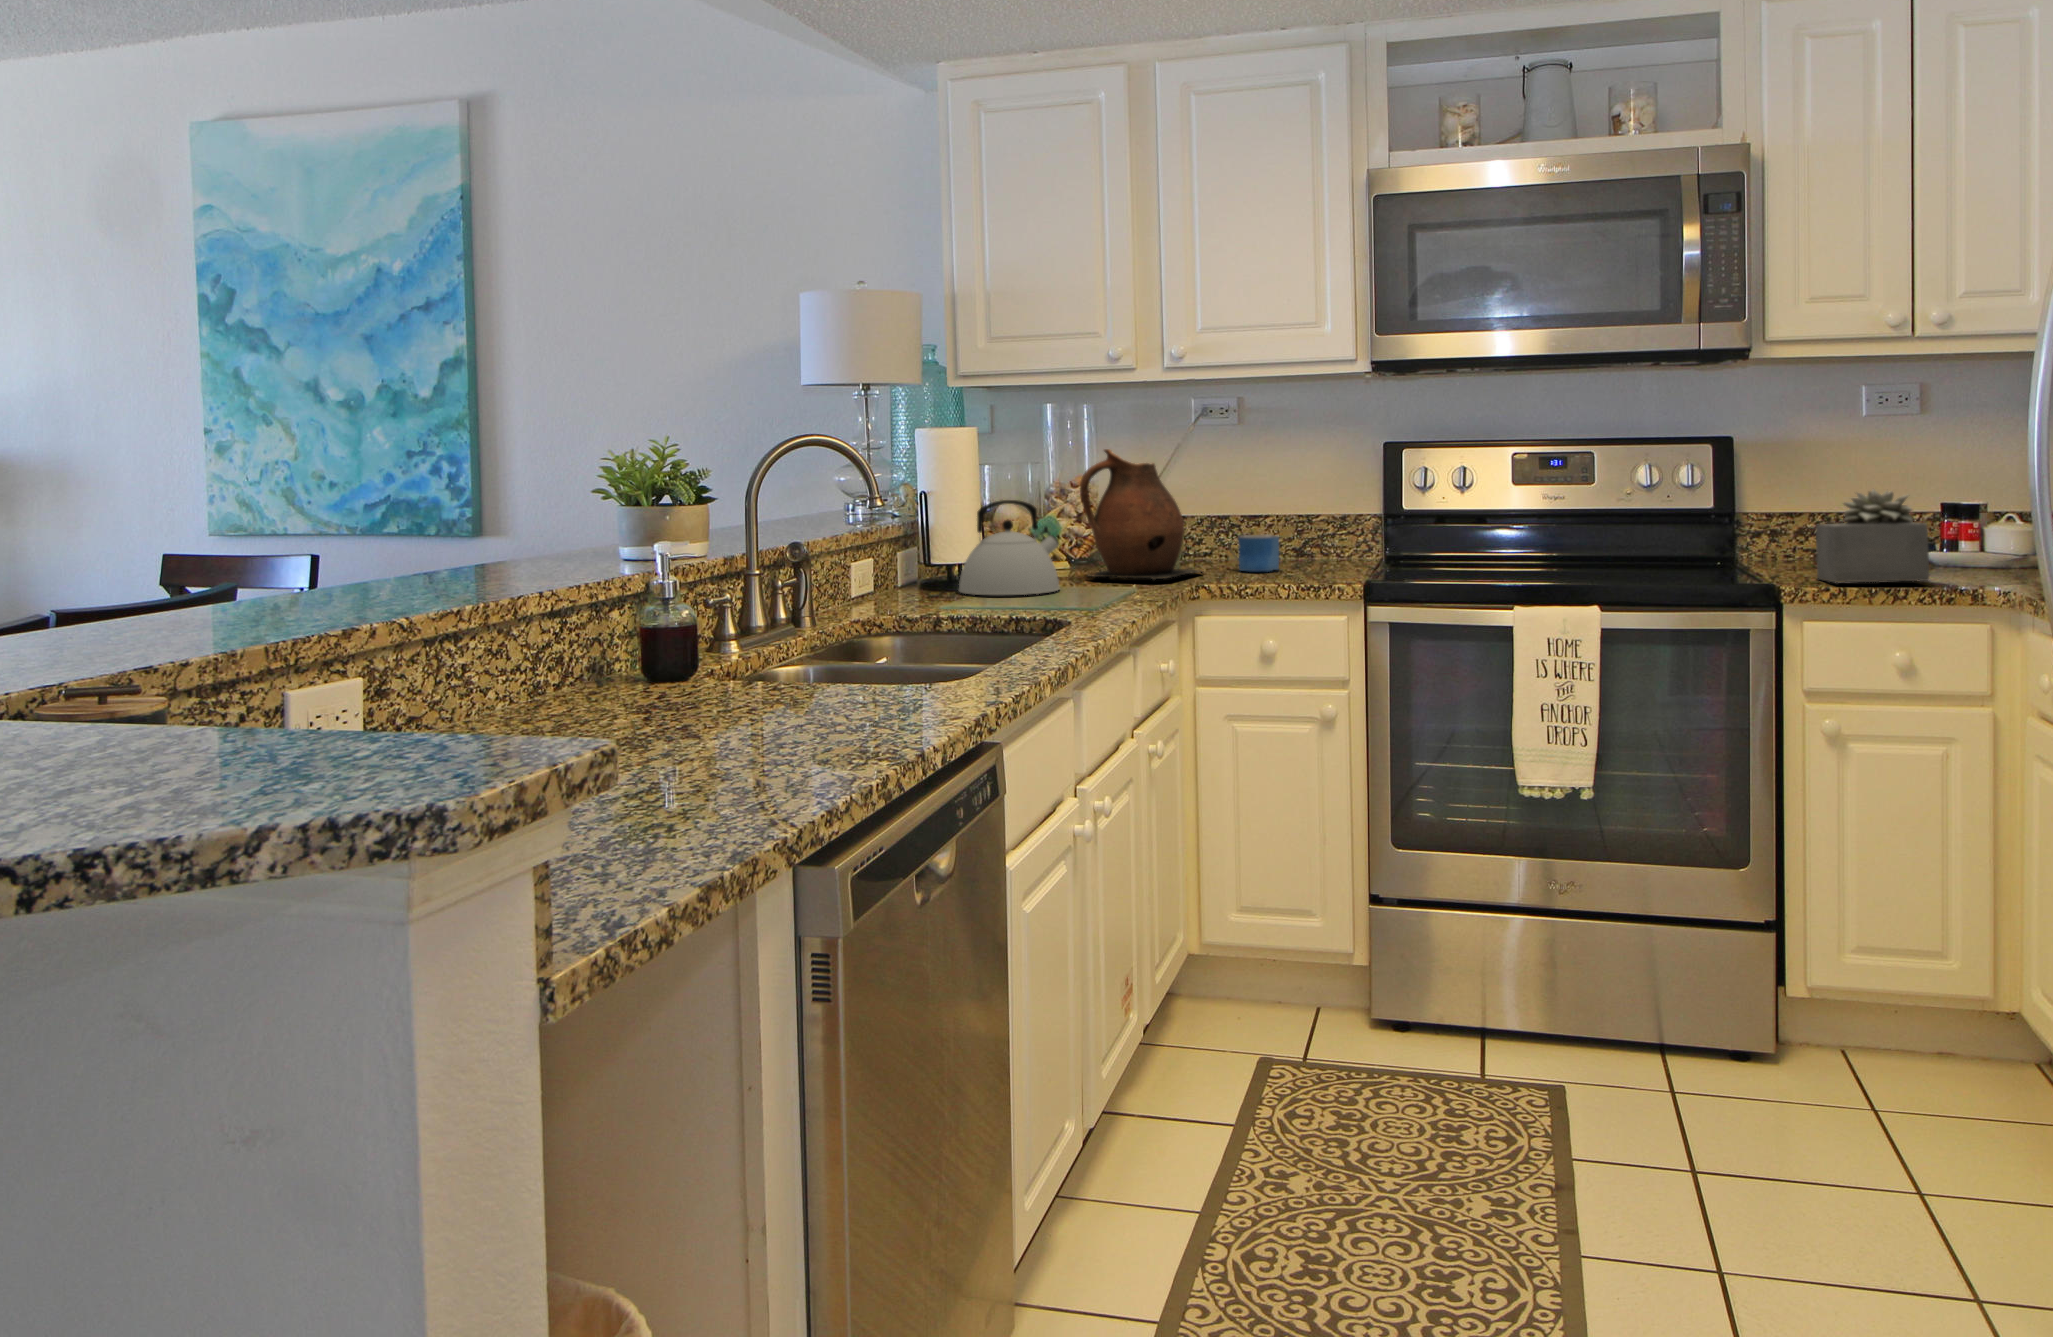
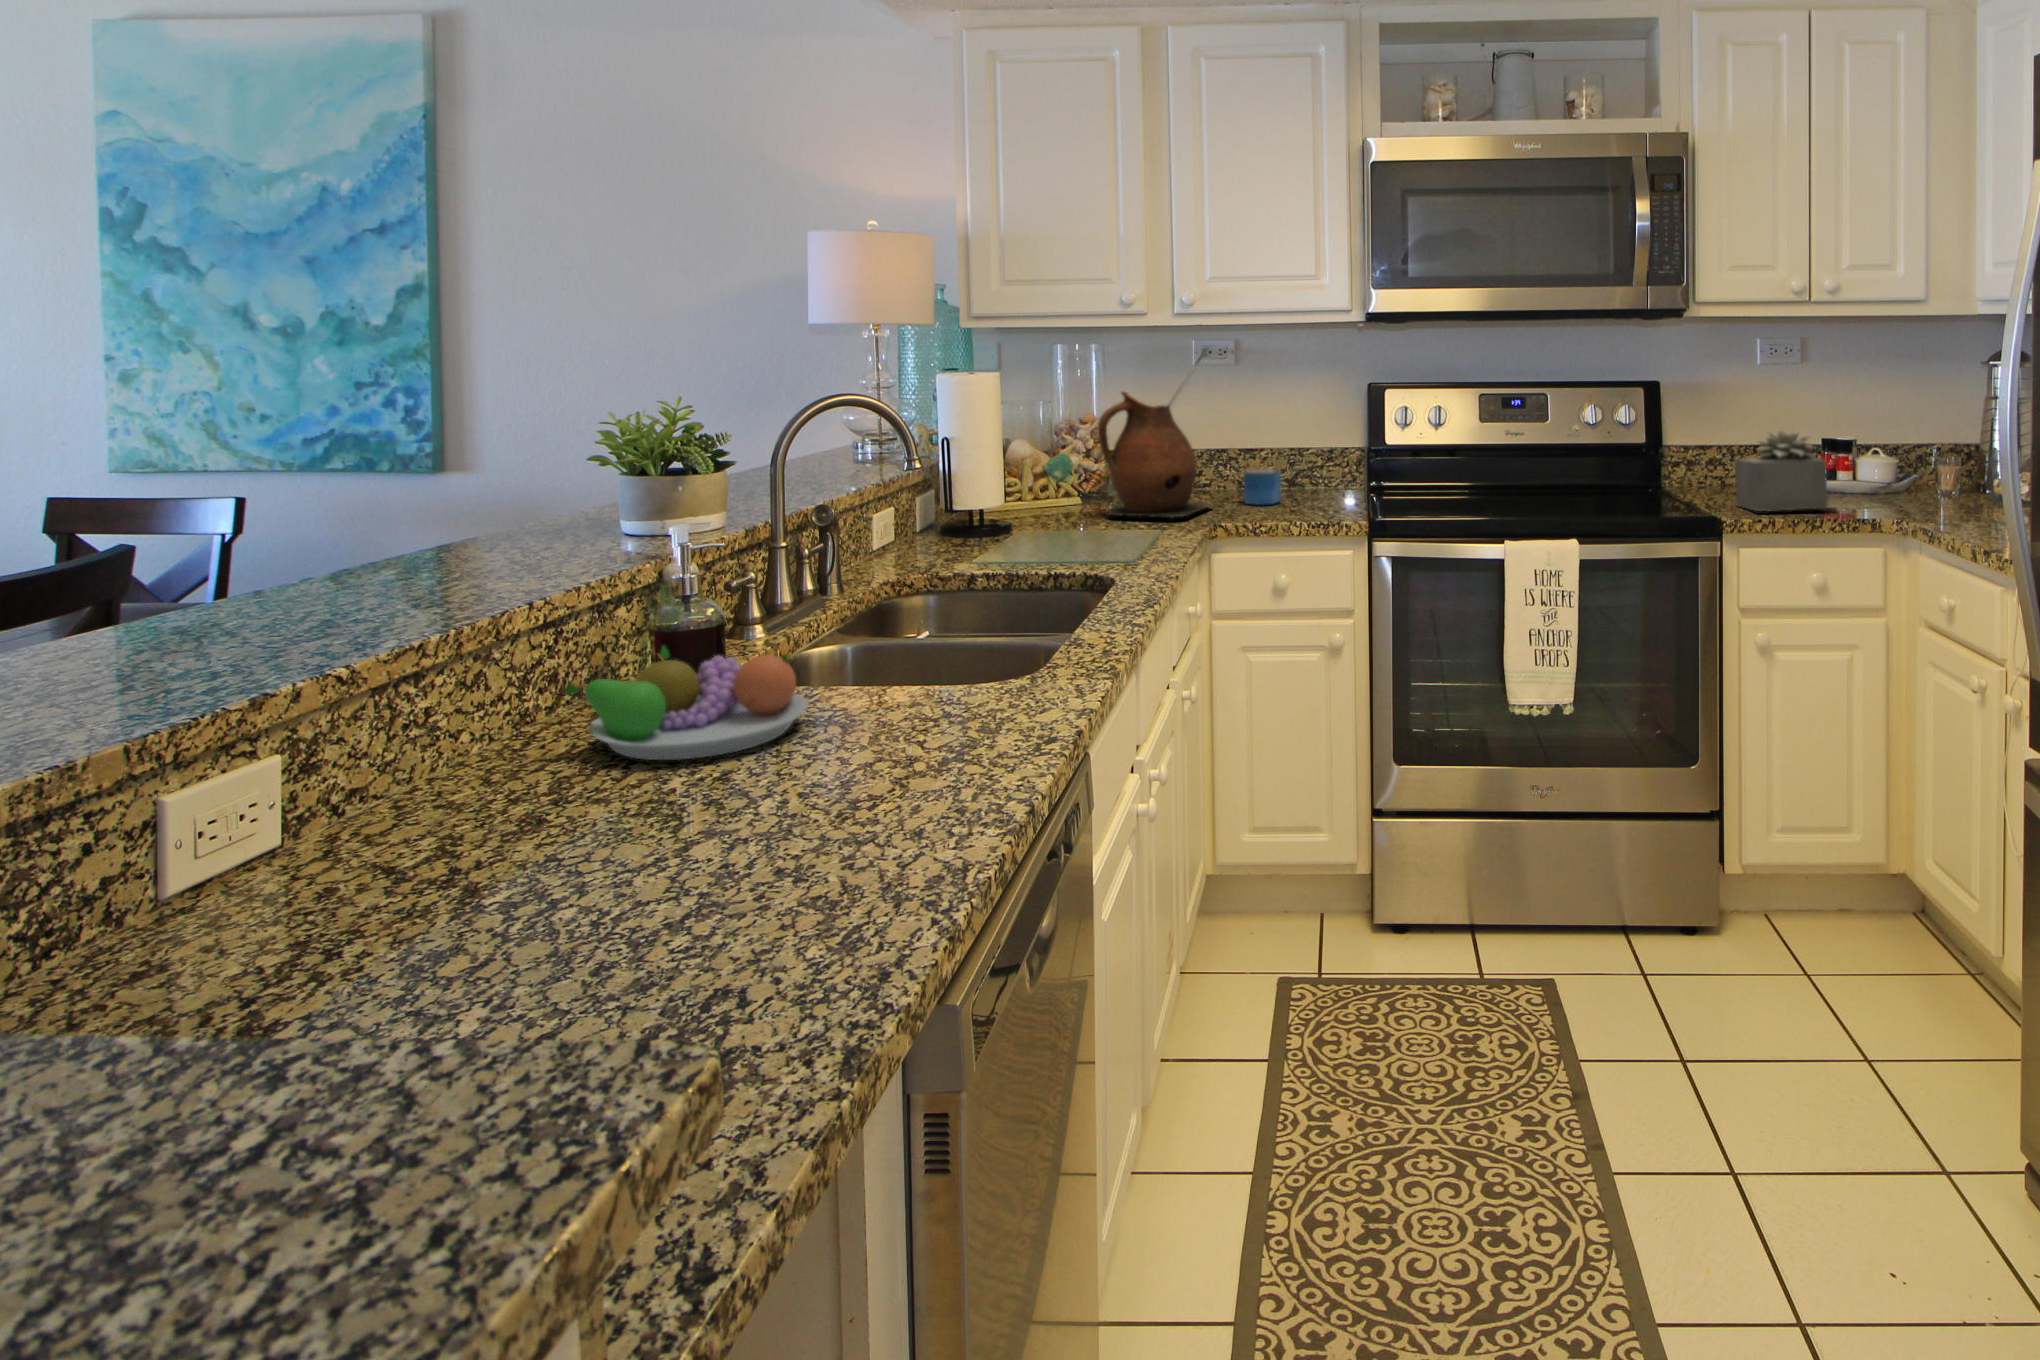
kettle: present [959,500,1059,595] -> none [982,445,1083,541]
fruit bowl: none [566,634,763,722] -> present [565,646,809,760]

